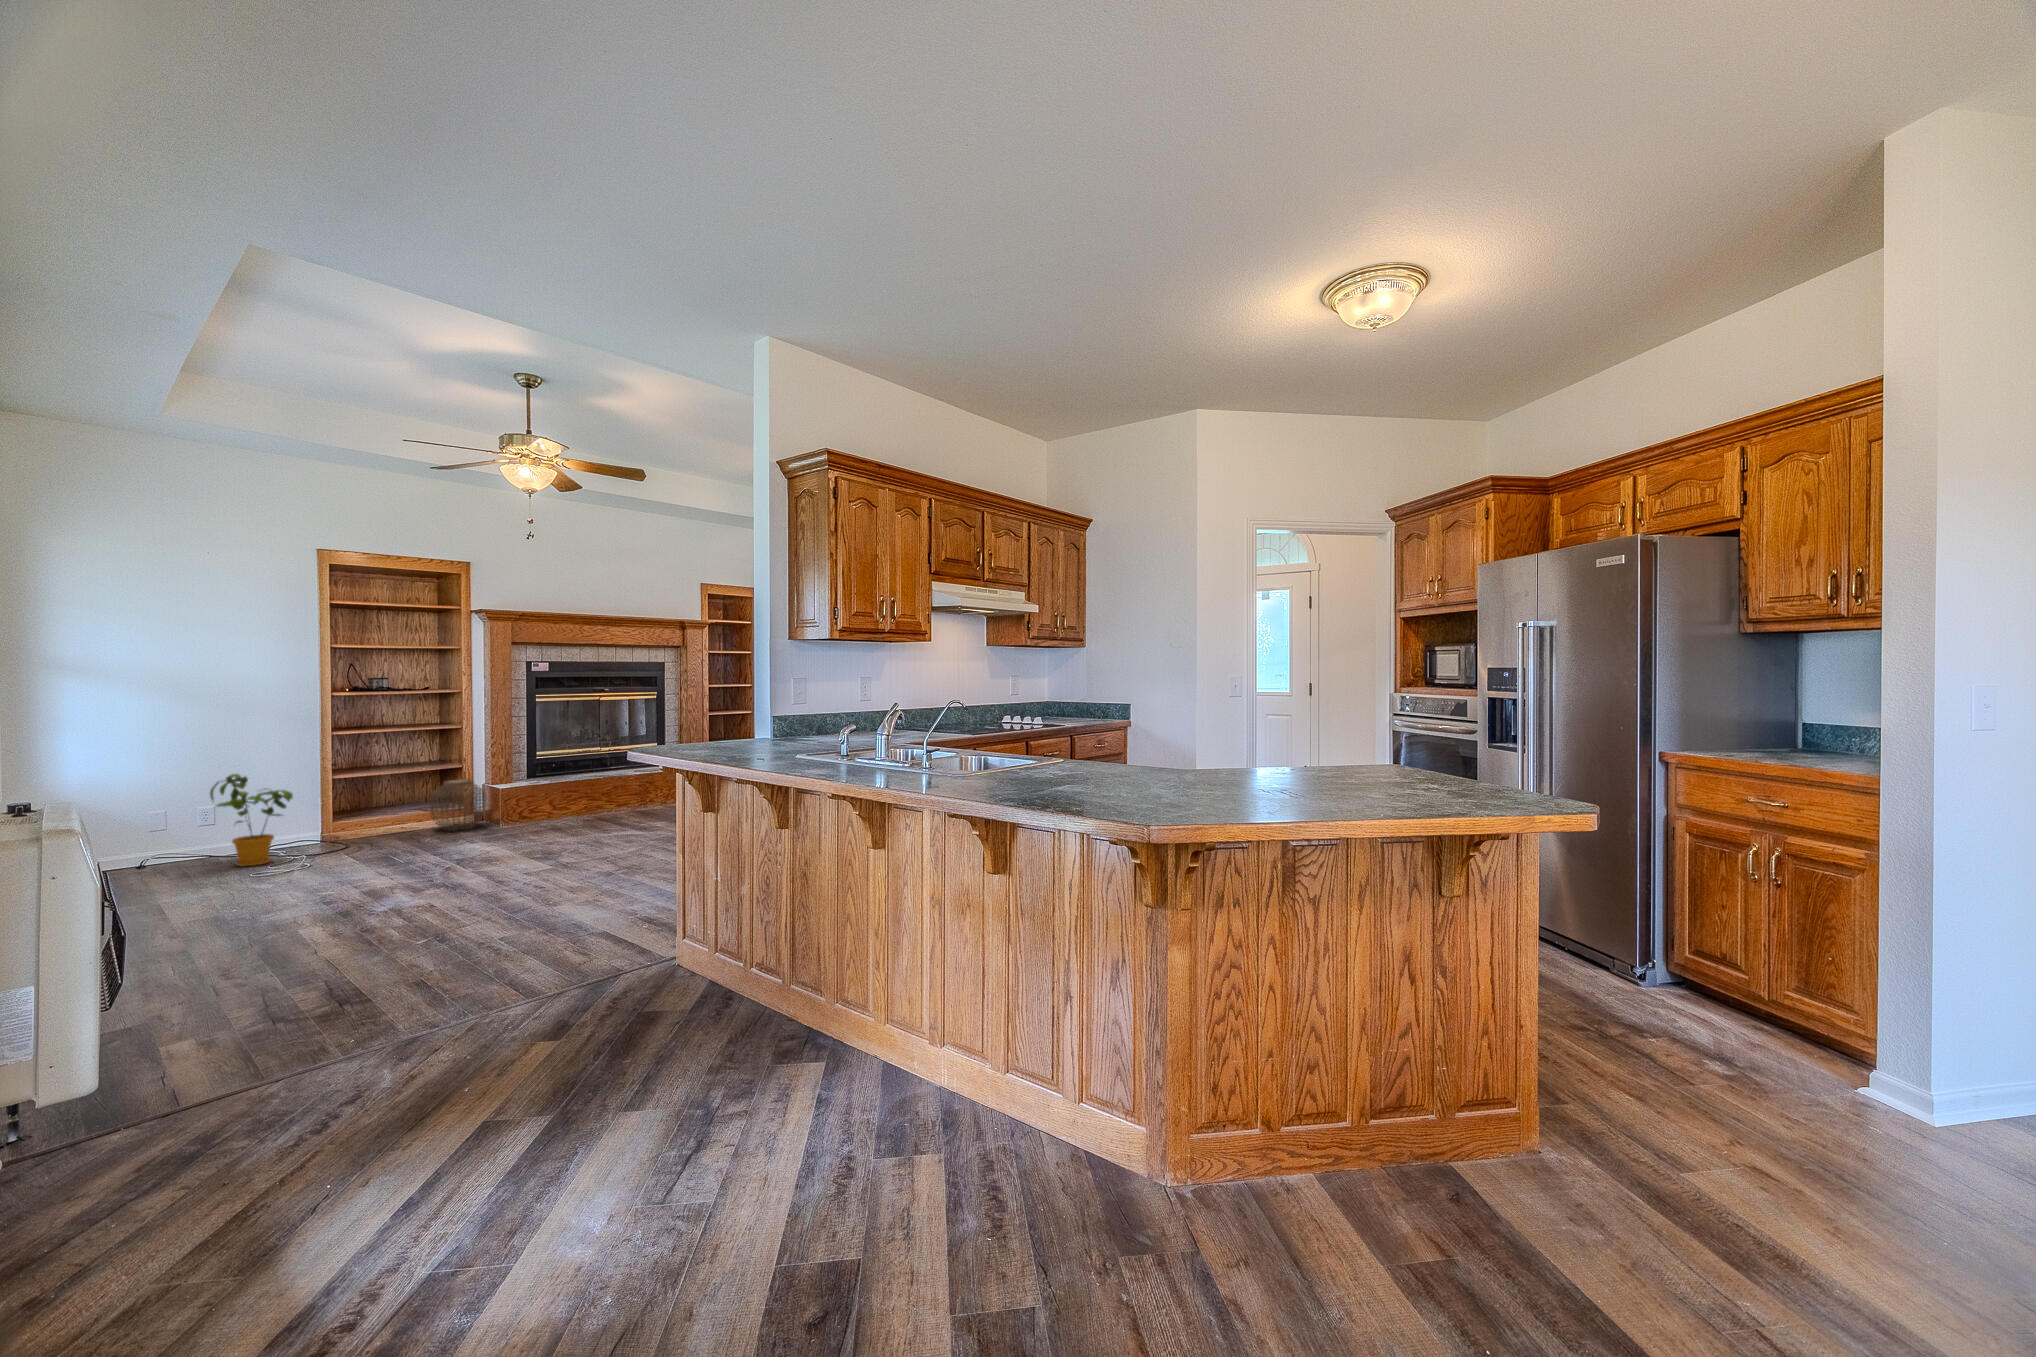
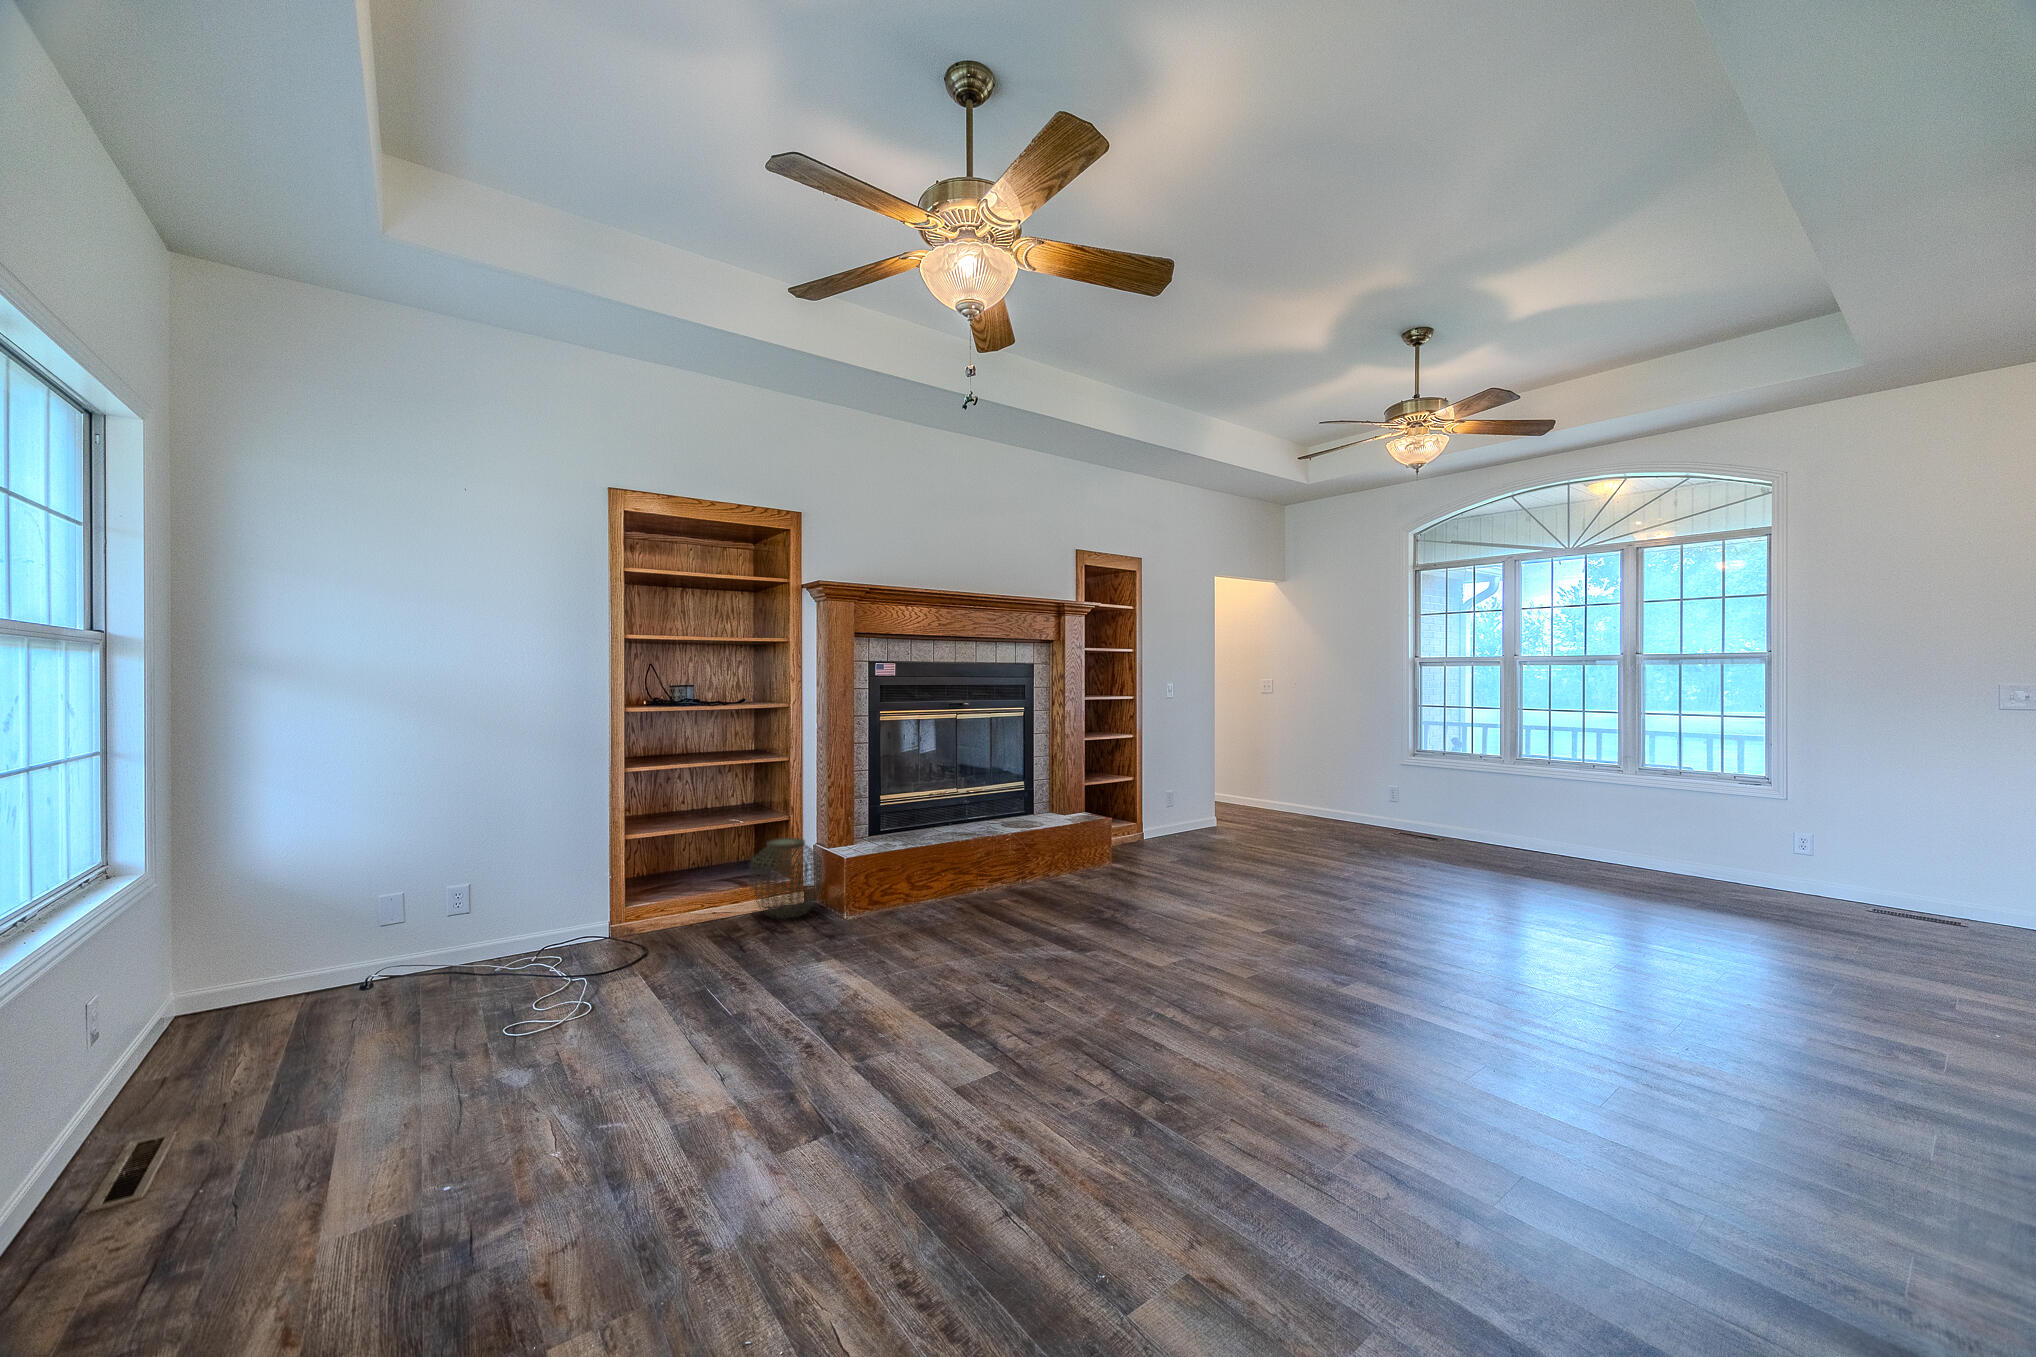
house plant: present [210,774,293,866] -> none [461,841,576,991]

